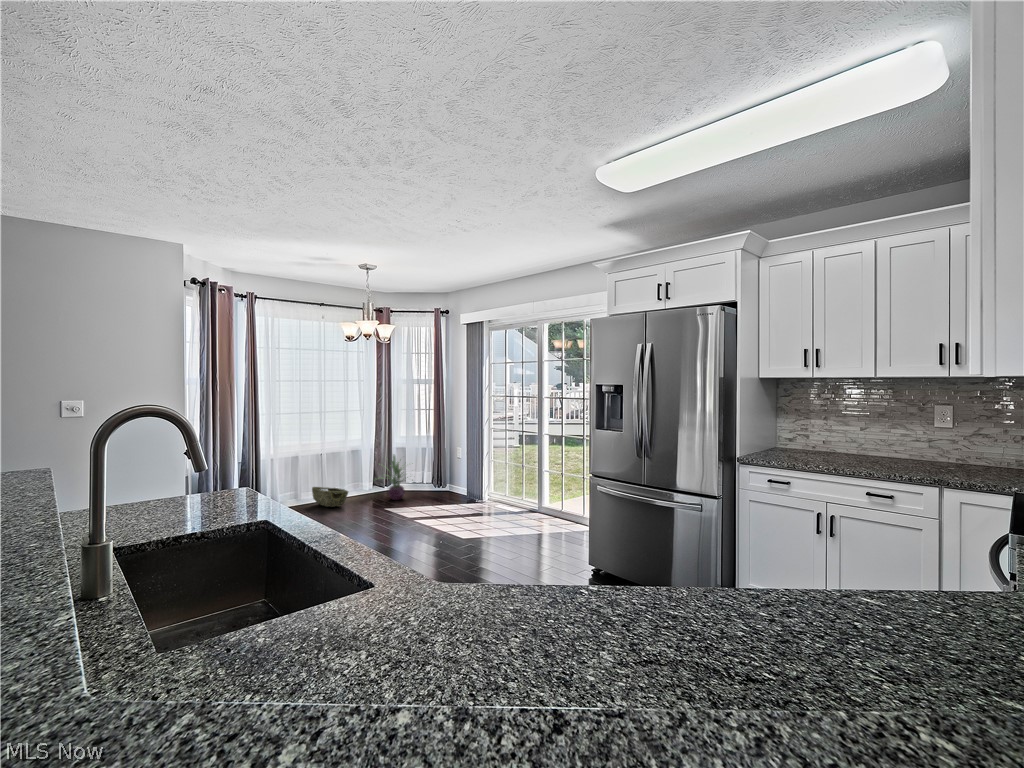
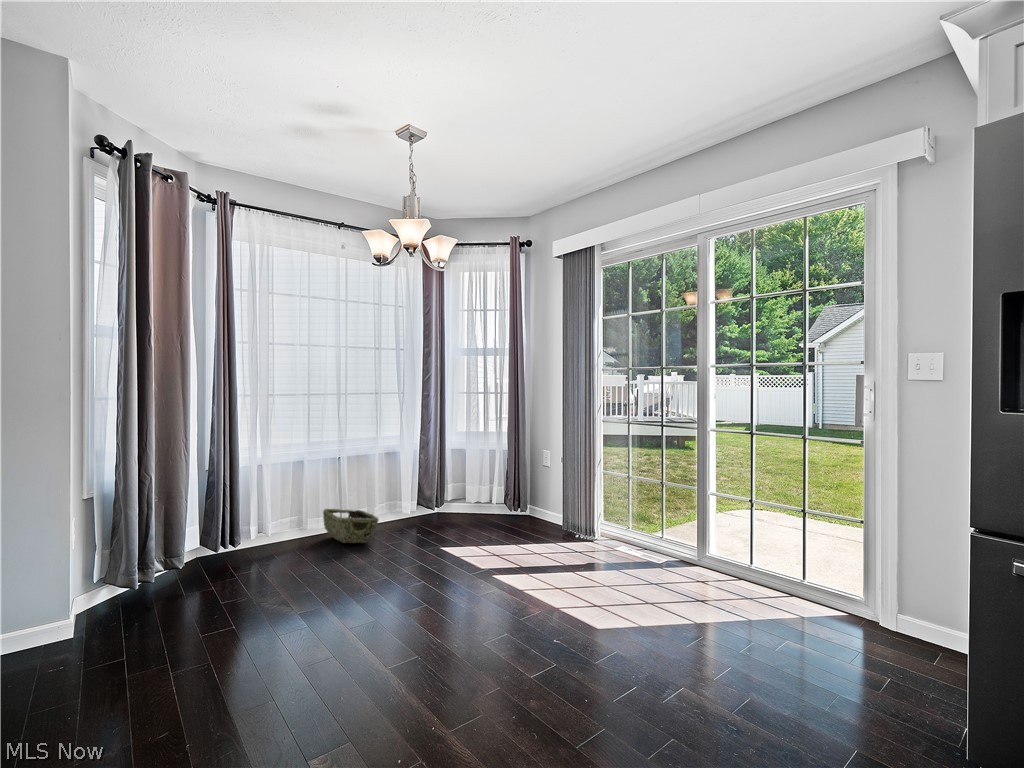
decorative plant: present [378,456,408,500] -> none [415,459,484,531]

